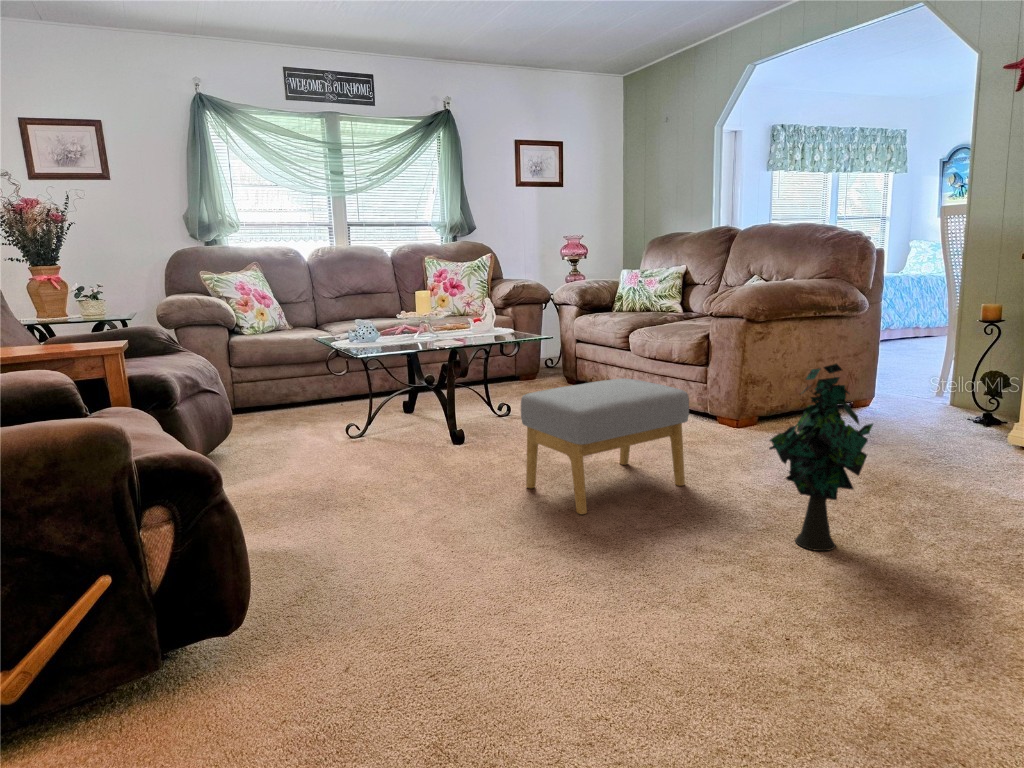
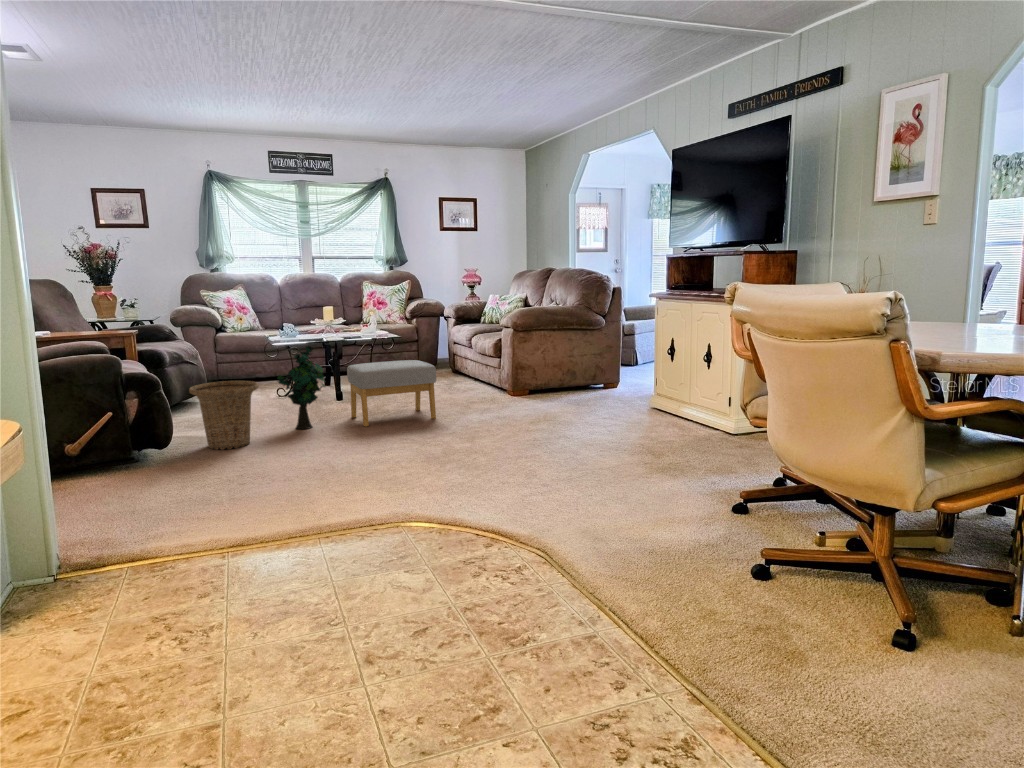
decorative plant: present [769,364,873,551] -> present [277,346,326,429]
basket: none [262,445,410,611] -> present [189,381,259,450]

